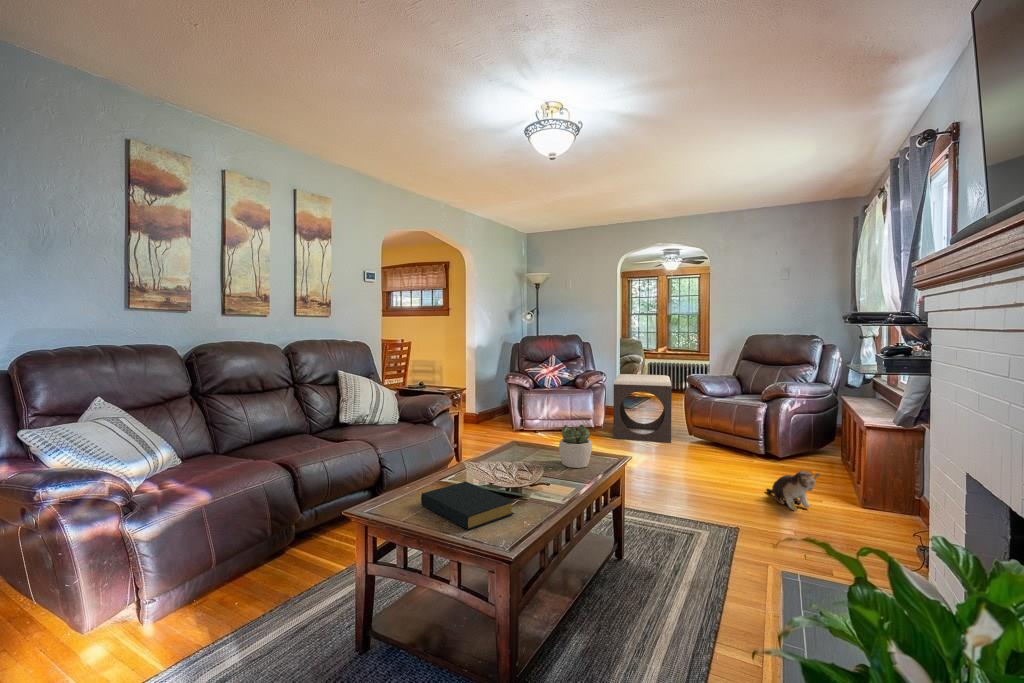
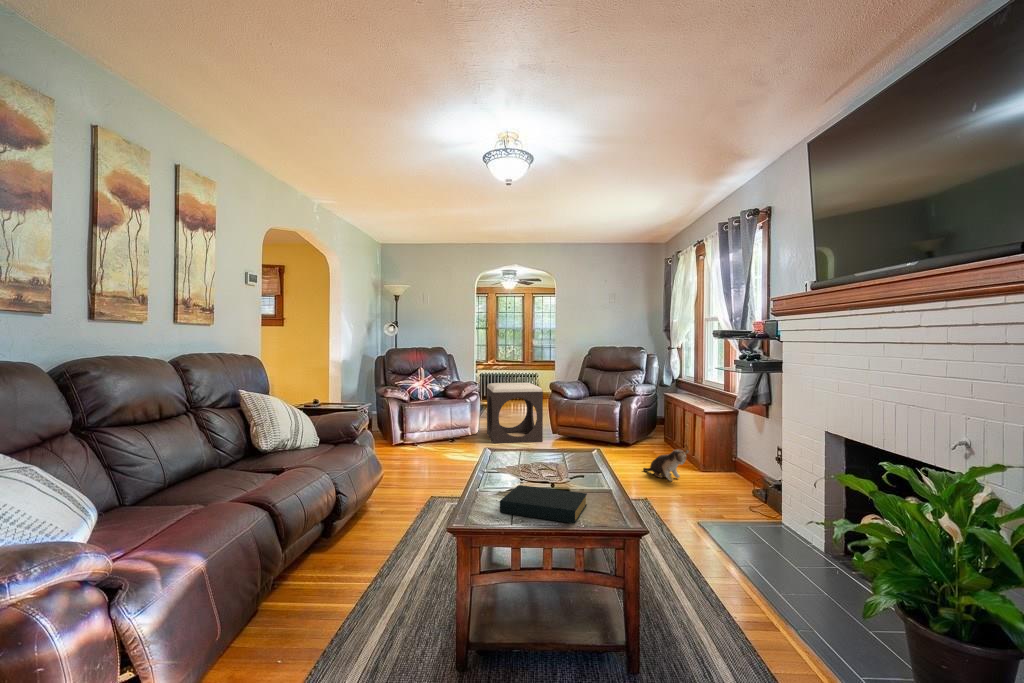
succulent plant: present [559,425,592,468] -> none [550,425,580,464]

